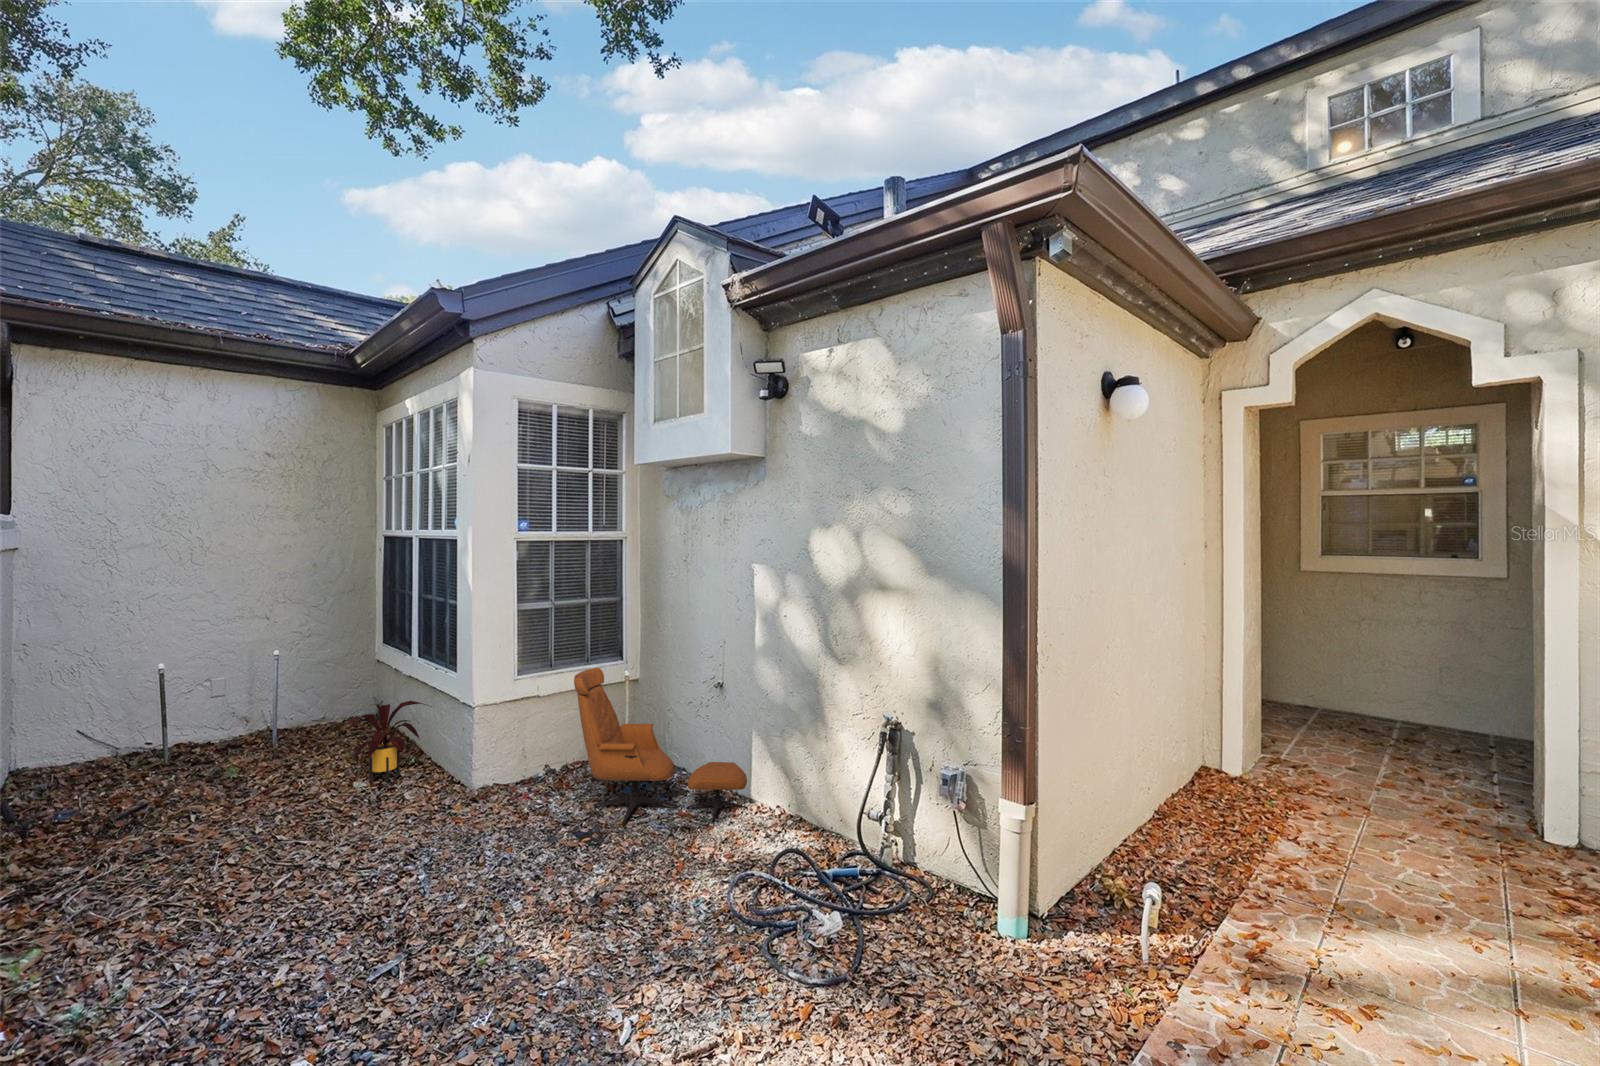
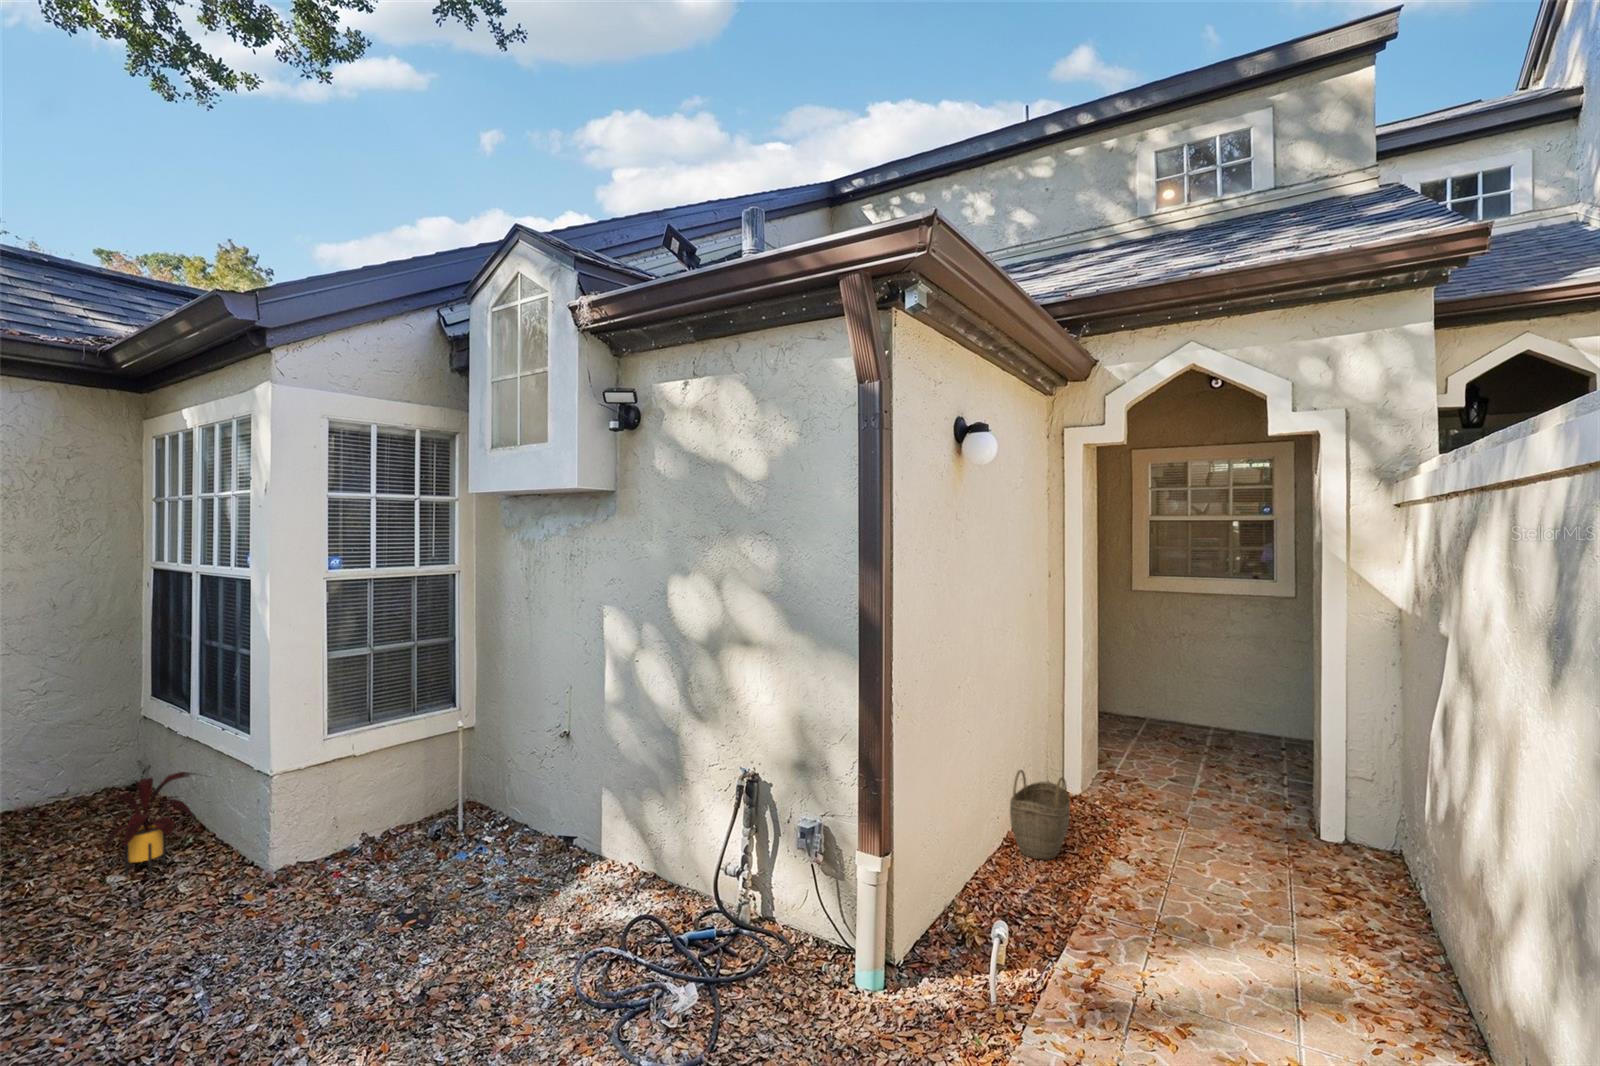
lounge chair: present [574,668,748,825] -> none [394,725,599,904]
woven basket: none [1160,740,1228,835] -> present [1010,770,1070,860]

